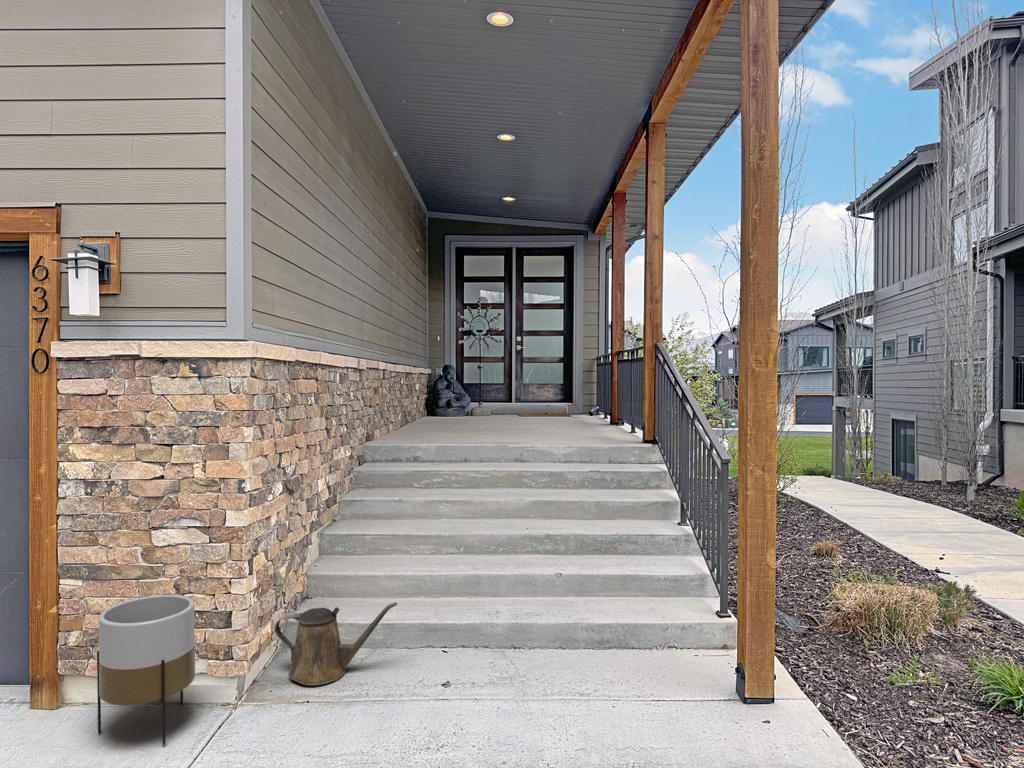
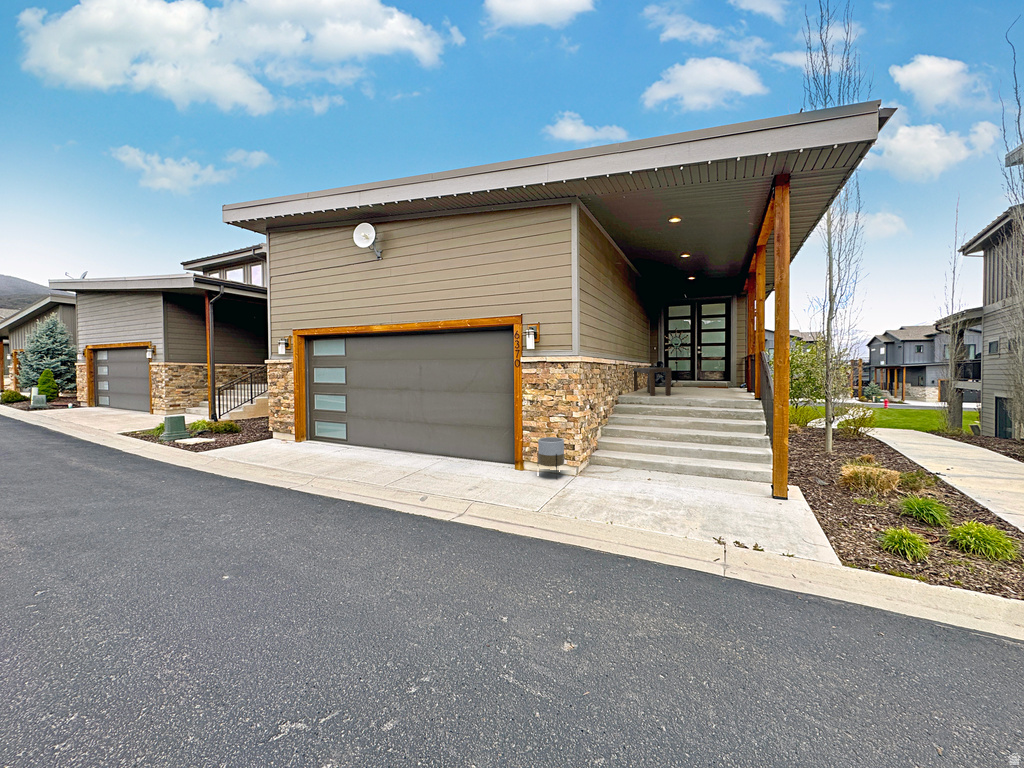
bench: none [397,376,481,440] -> present [633,367,672,396]
watering can: present [274,602,397,686] -> none [587,449,630,474]

